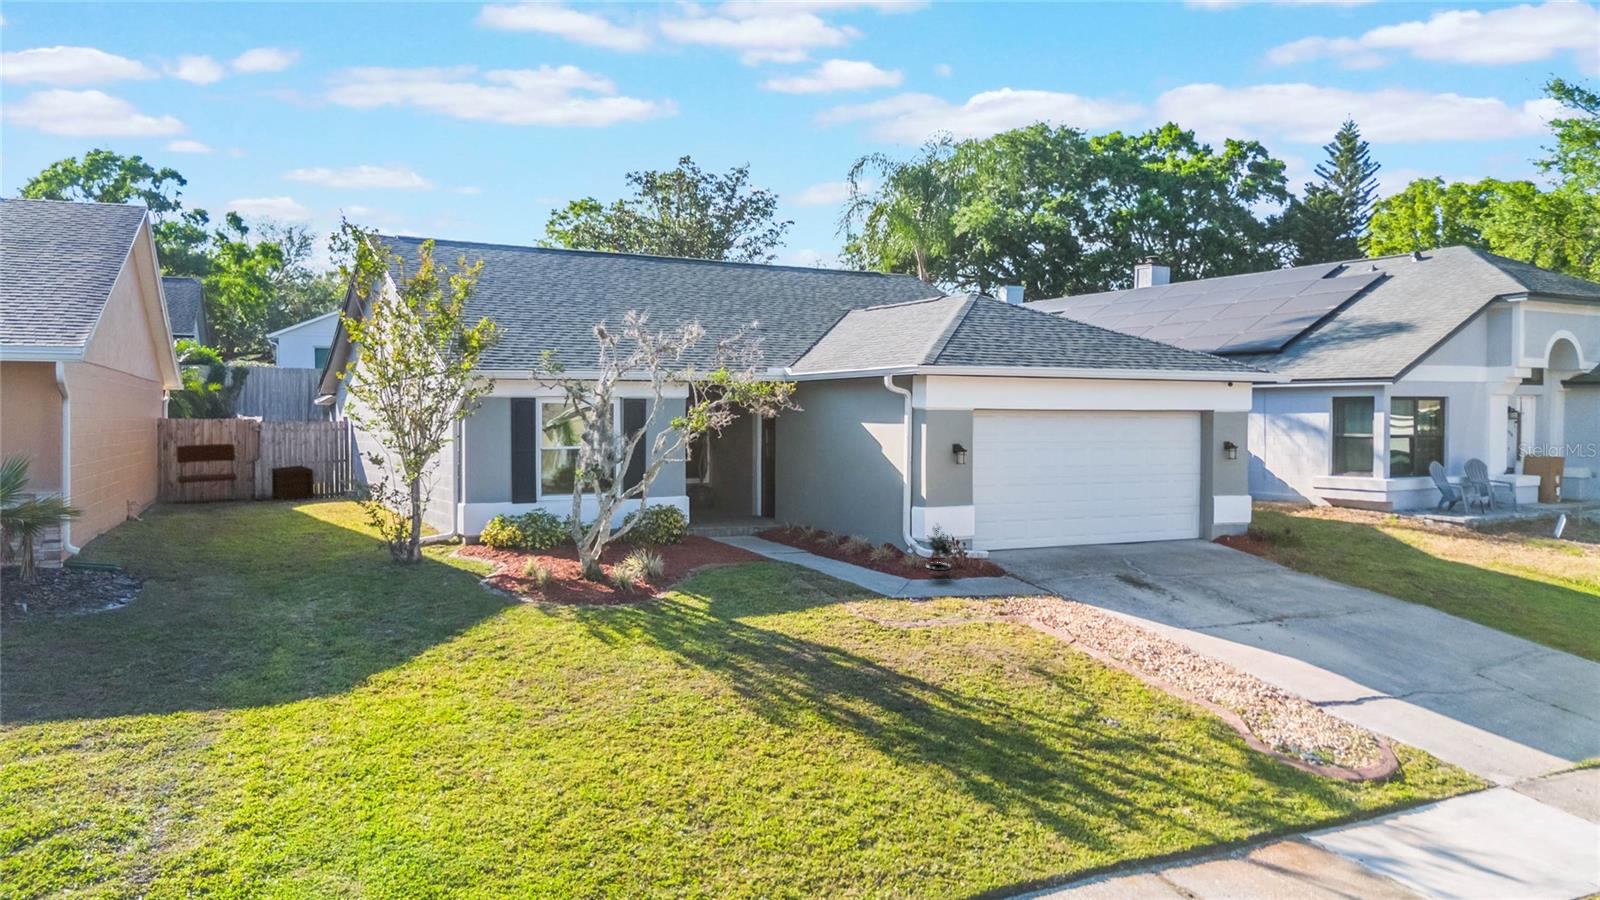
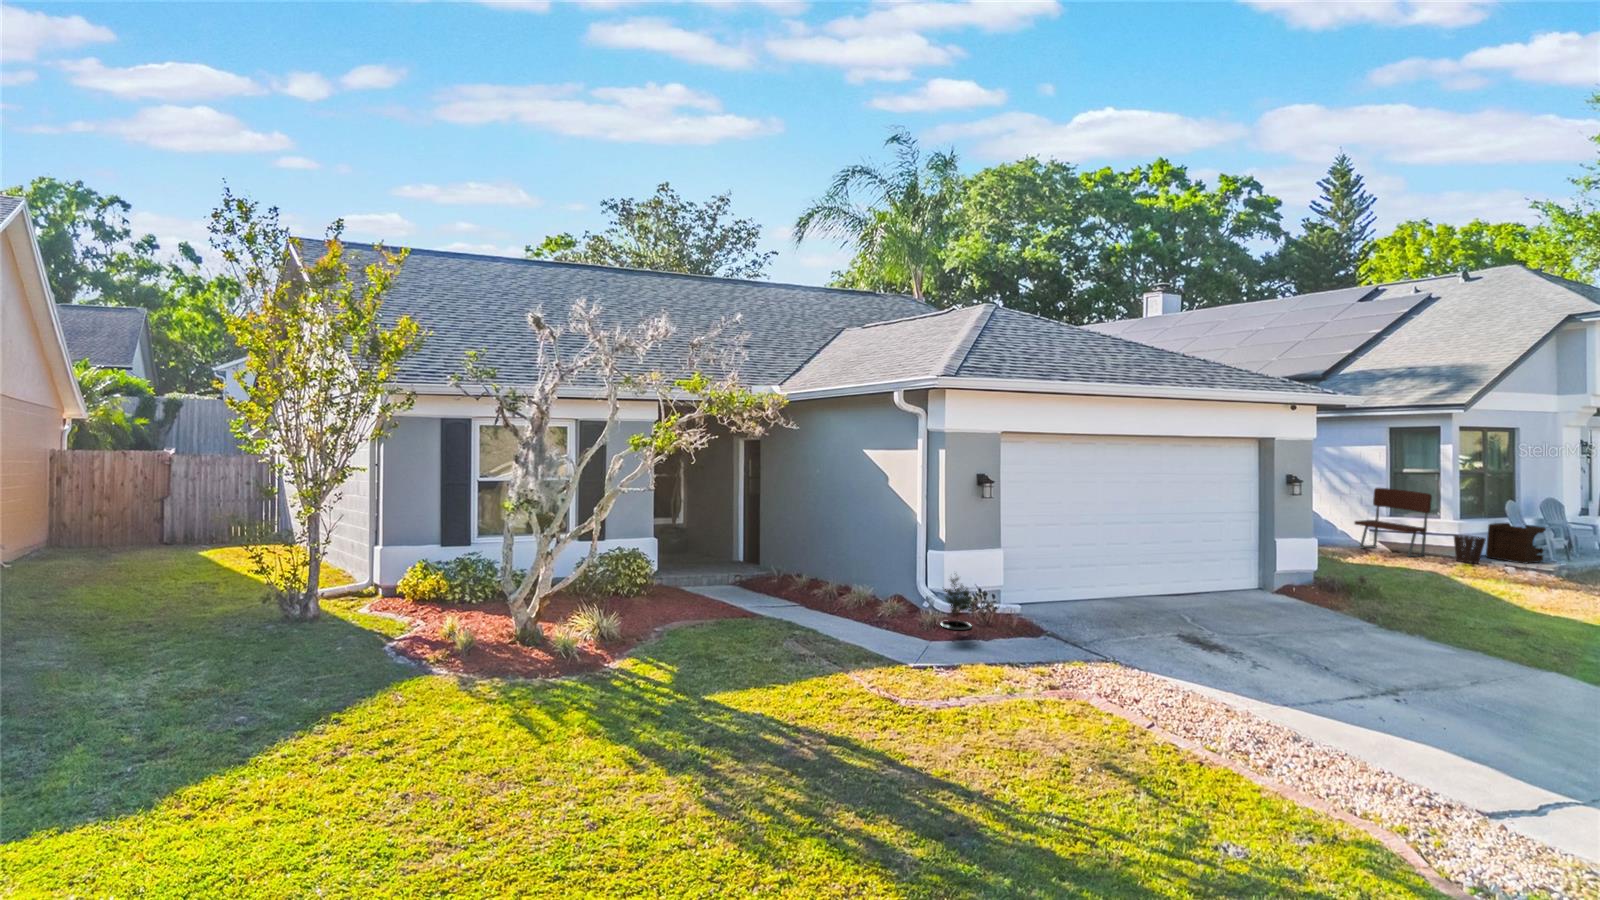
bench: present [176,444,237,503] -> present [1355,488,1432,557]
wooden crate: present [271,466,314,499] -> present [1486,523,1546,564]
basket: none [1398,488,1426,514] -> present [1454,535,1486,564]

